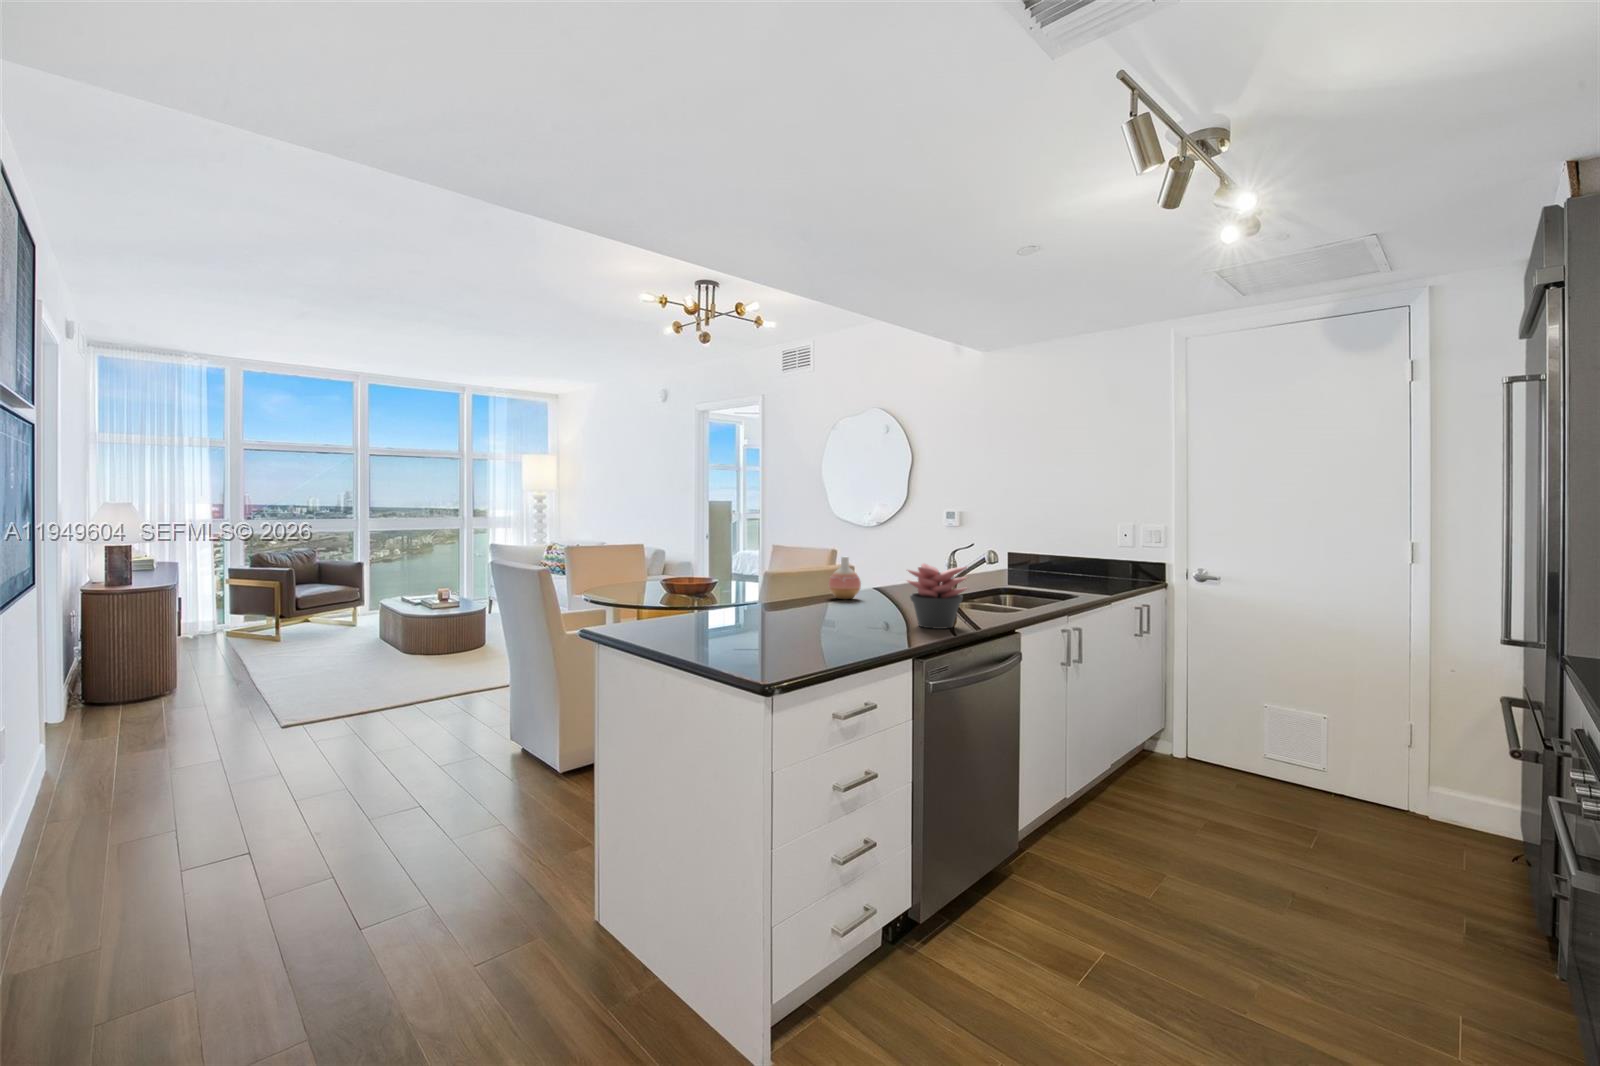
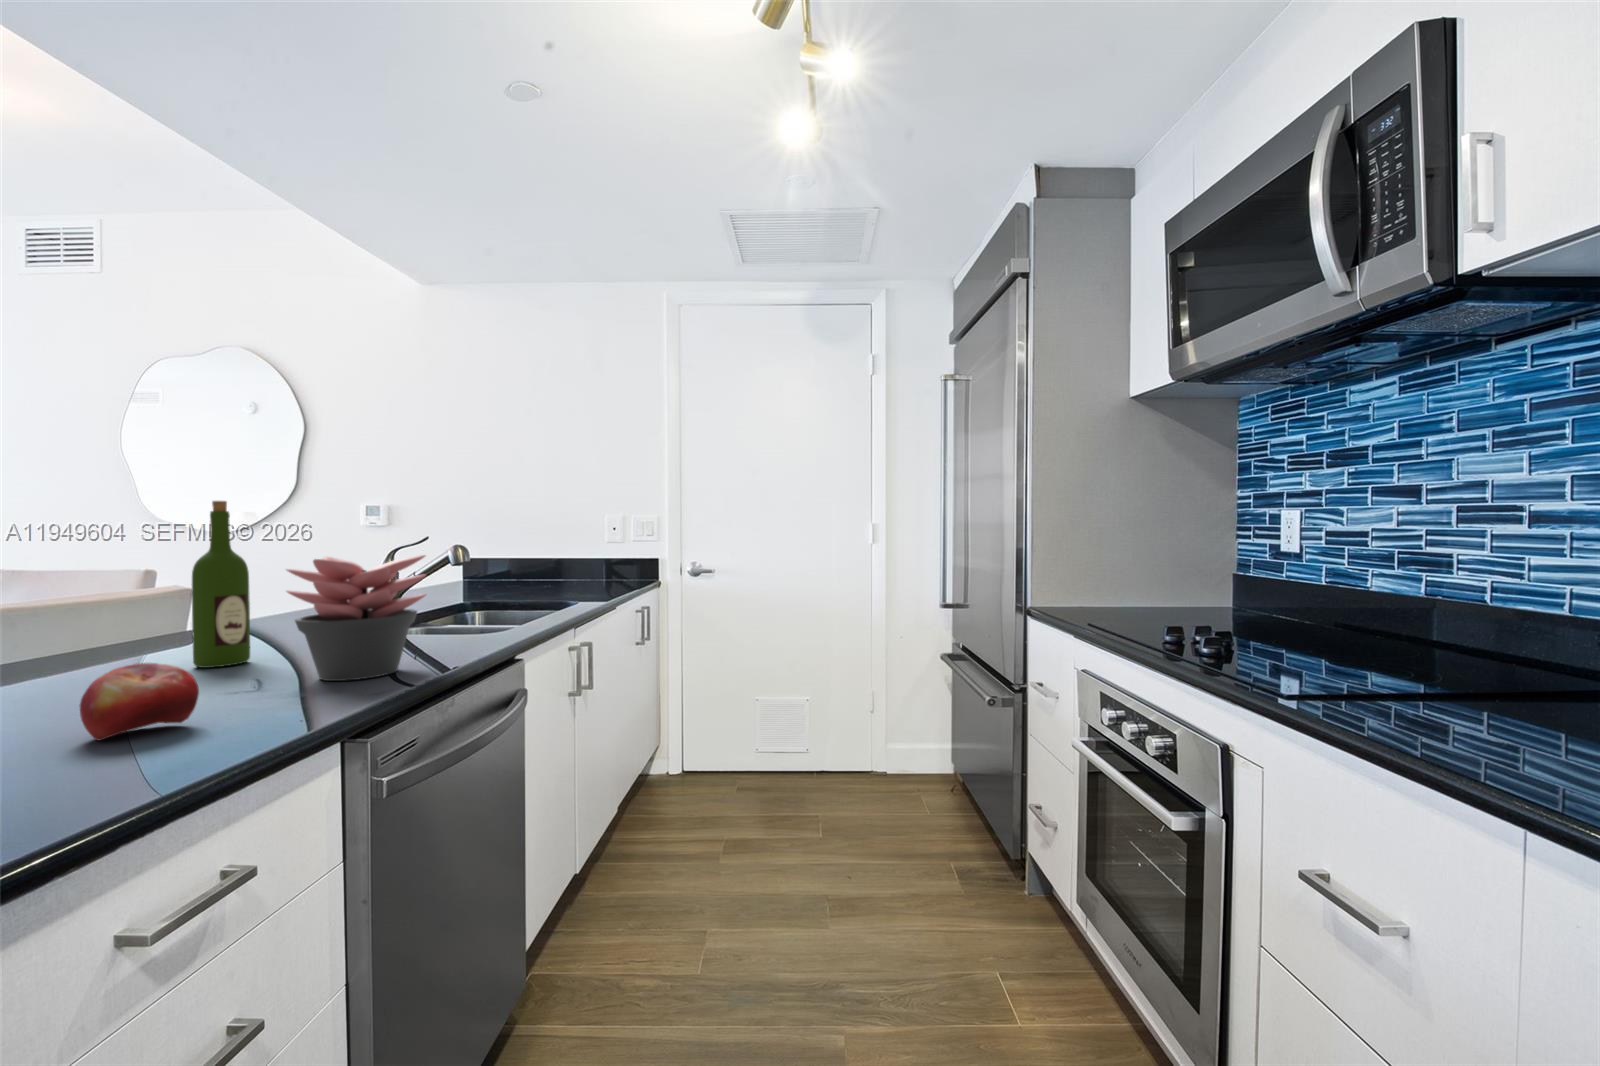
wine bottle: none [868,531,890,613] -> present [192,501,250,668]
vase: present [829,557,861,599] -> none [90,565,182,652]
fruit: none [843,608,878,637] -> present [80,663,199,740]

